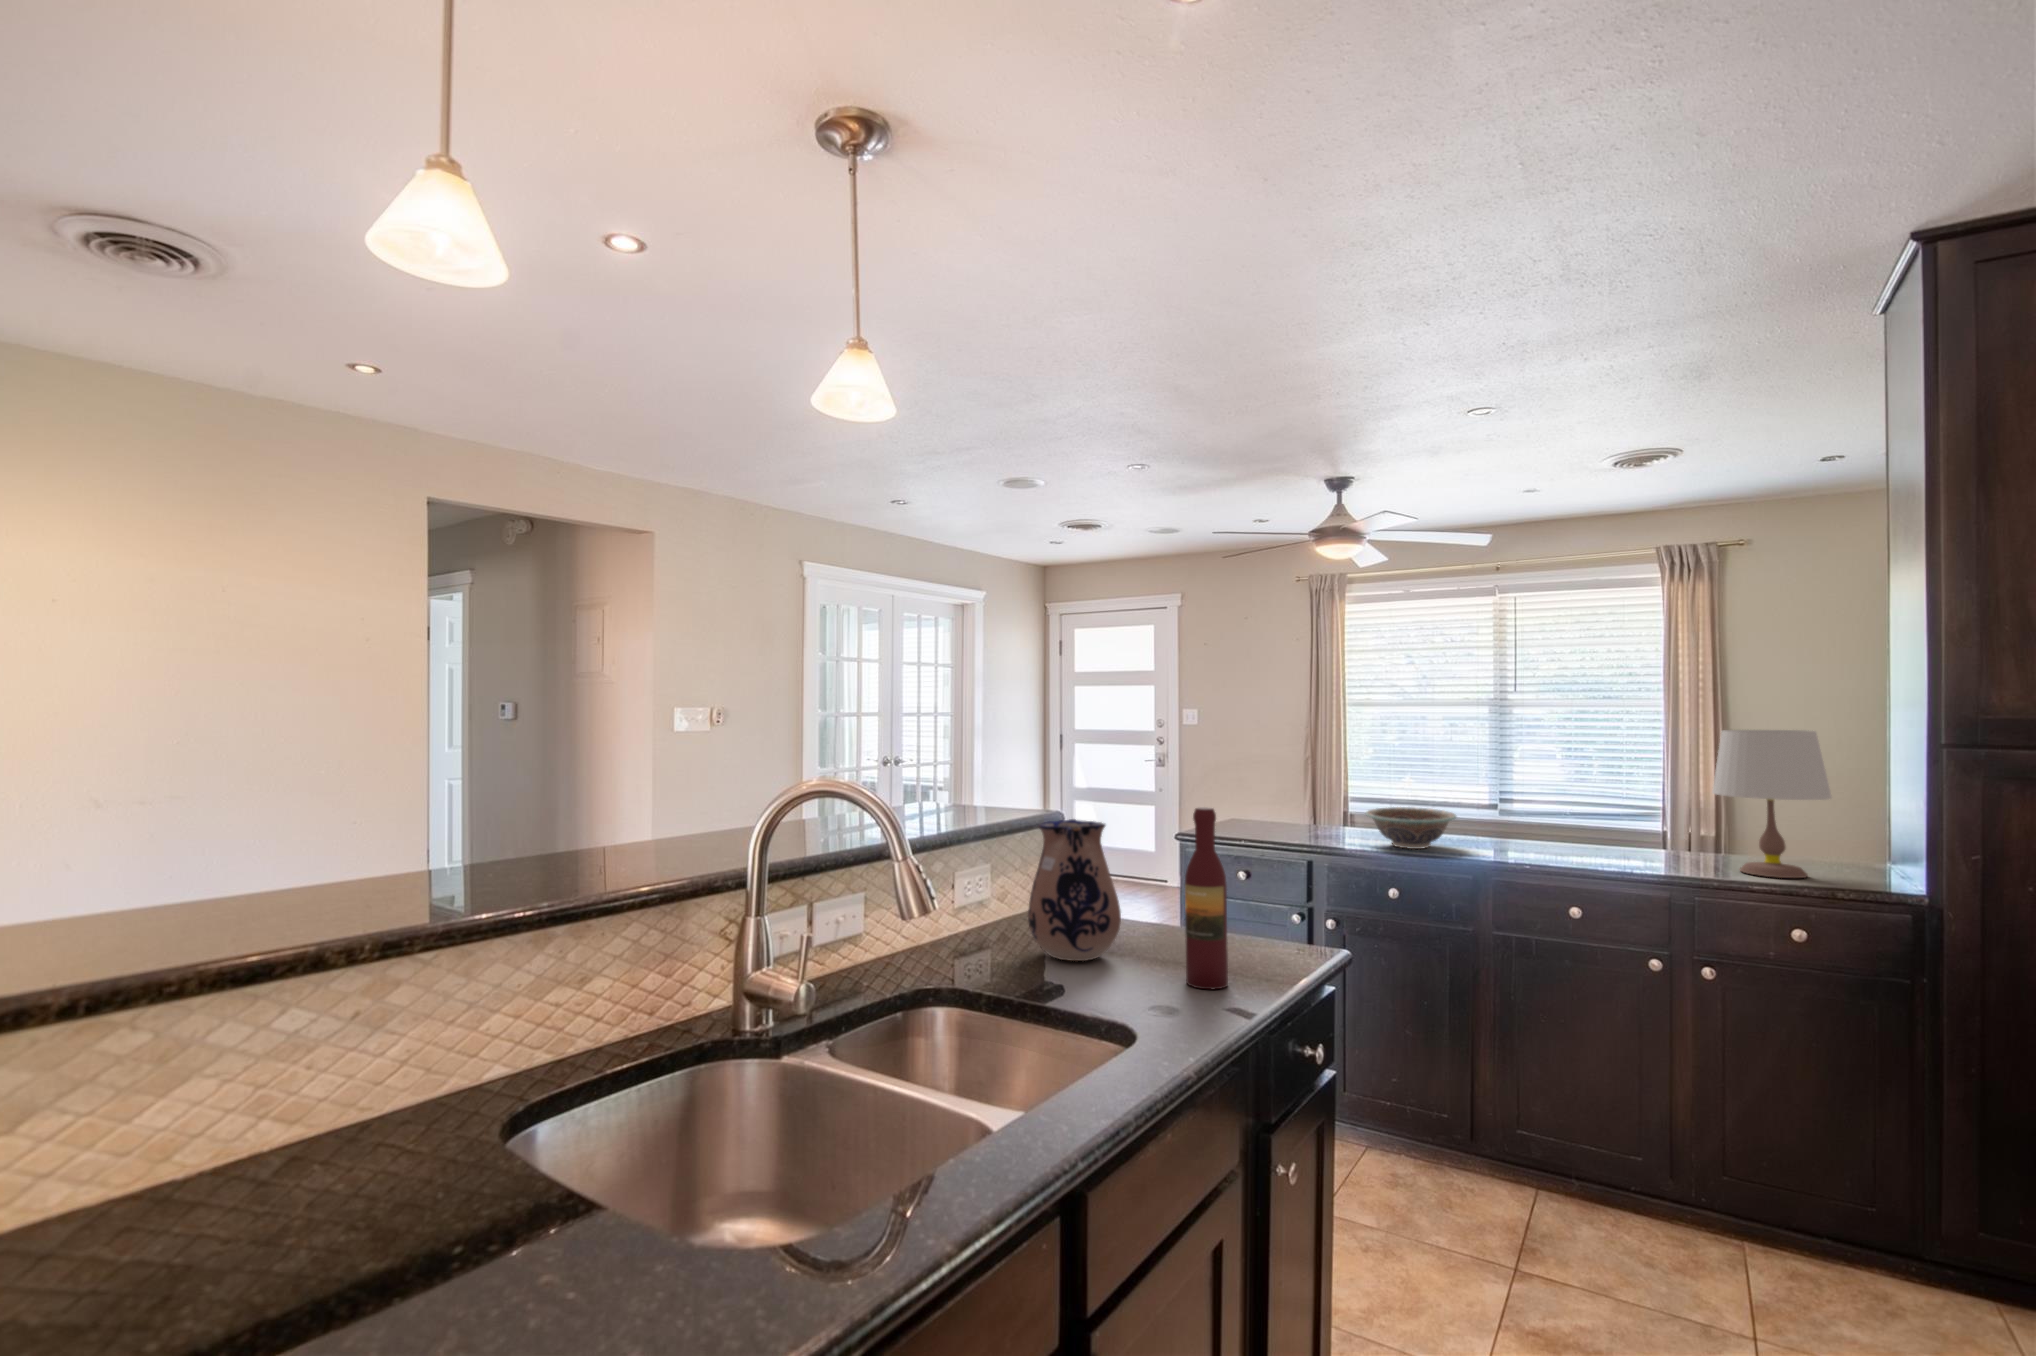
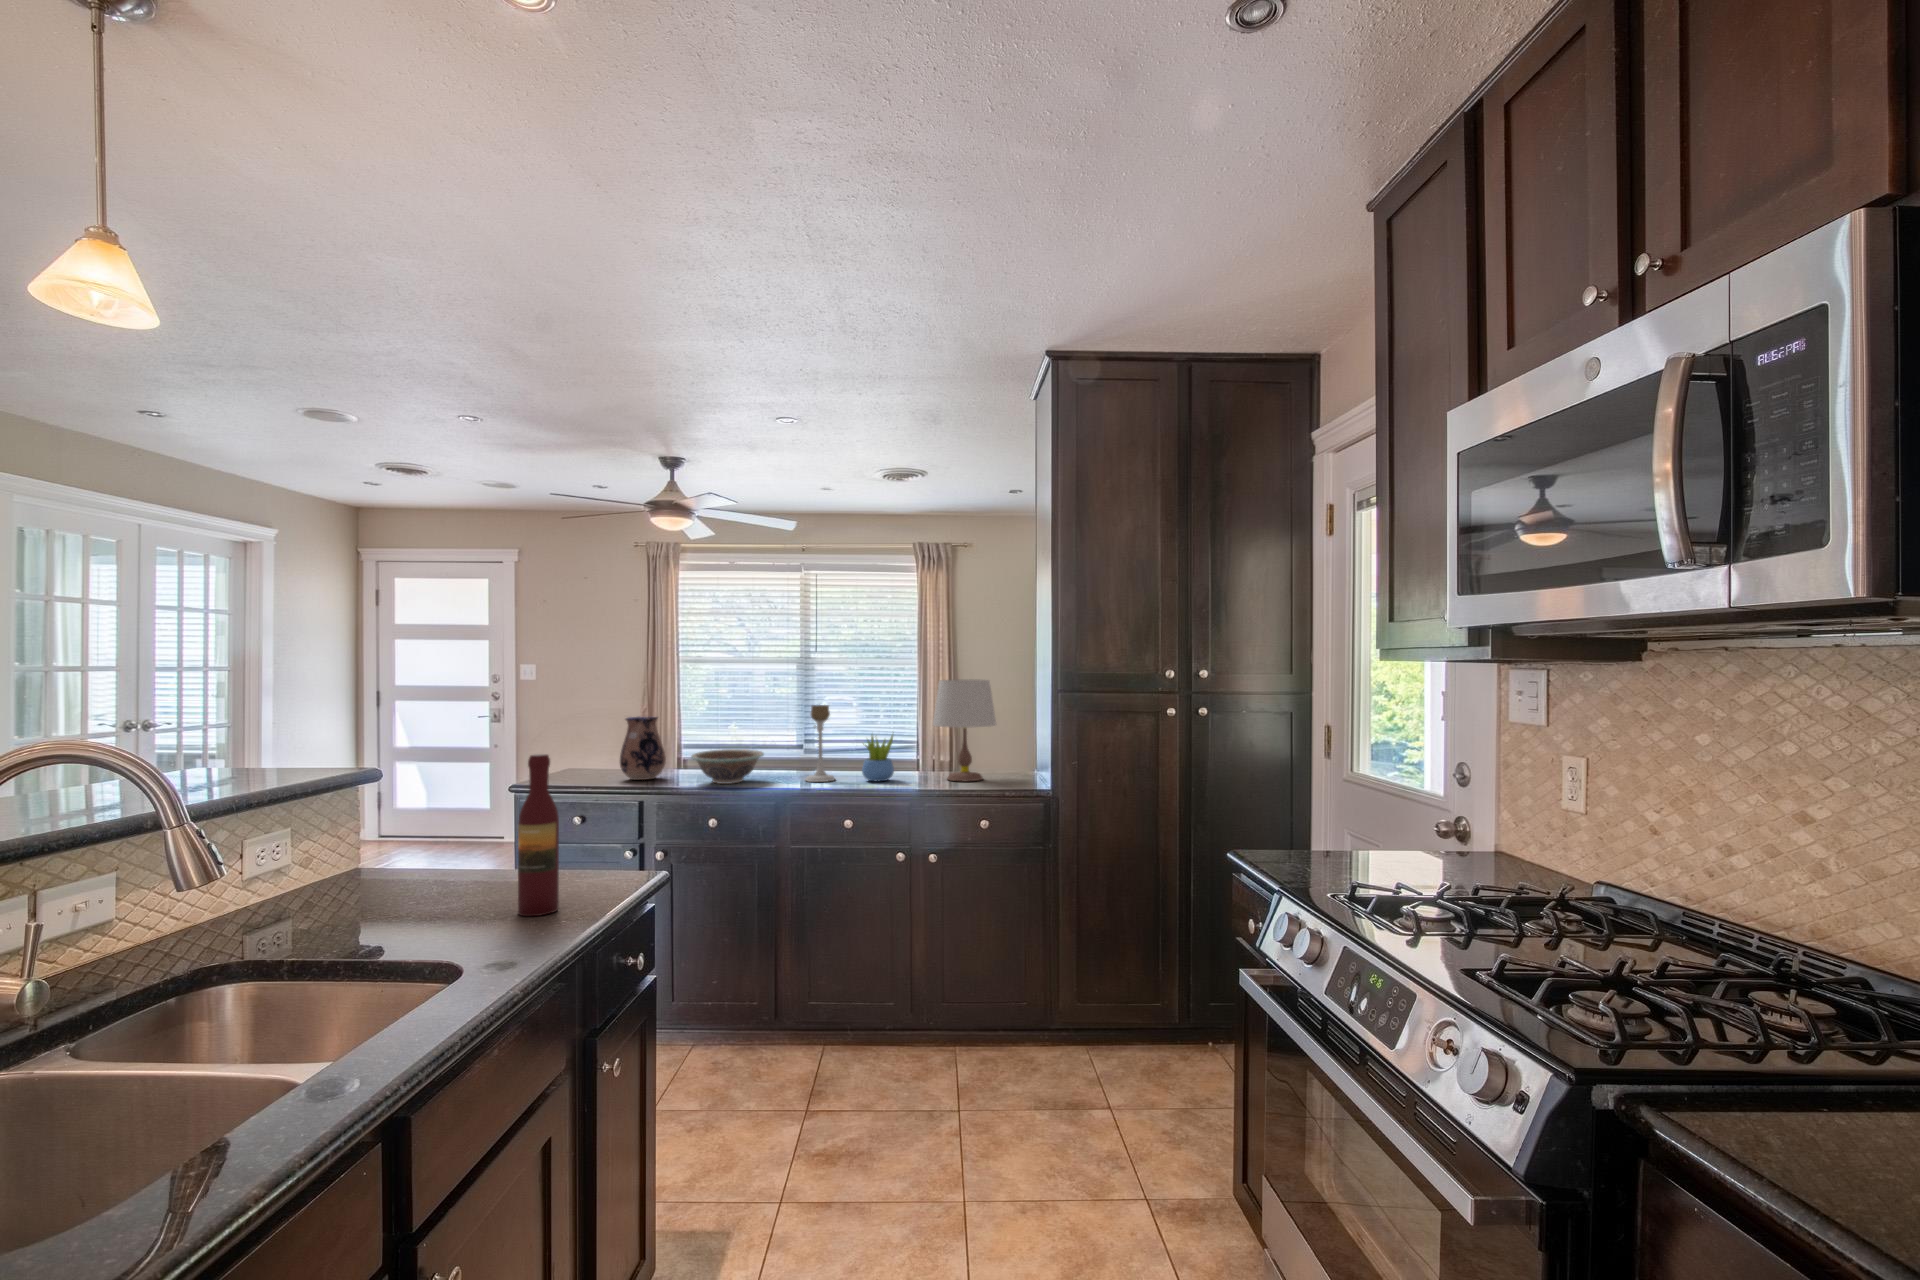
candle holder: none [1513,759,1558,857] -> present [806,705,835,782]
succulent plant: none [1596,797,1649,864] -> present [862,735,894,781]
ceramic pitcher: present [1028,819,1121,961] -> present [620,717,666,780]

